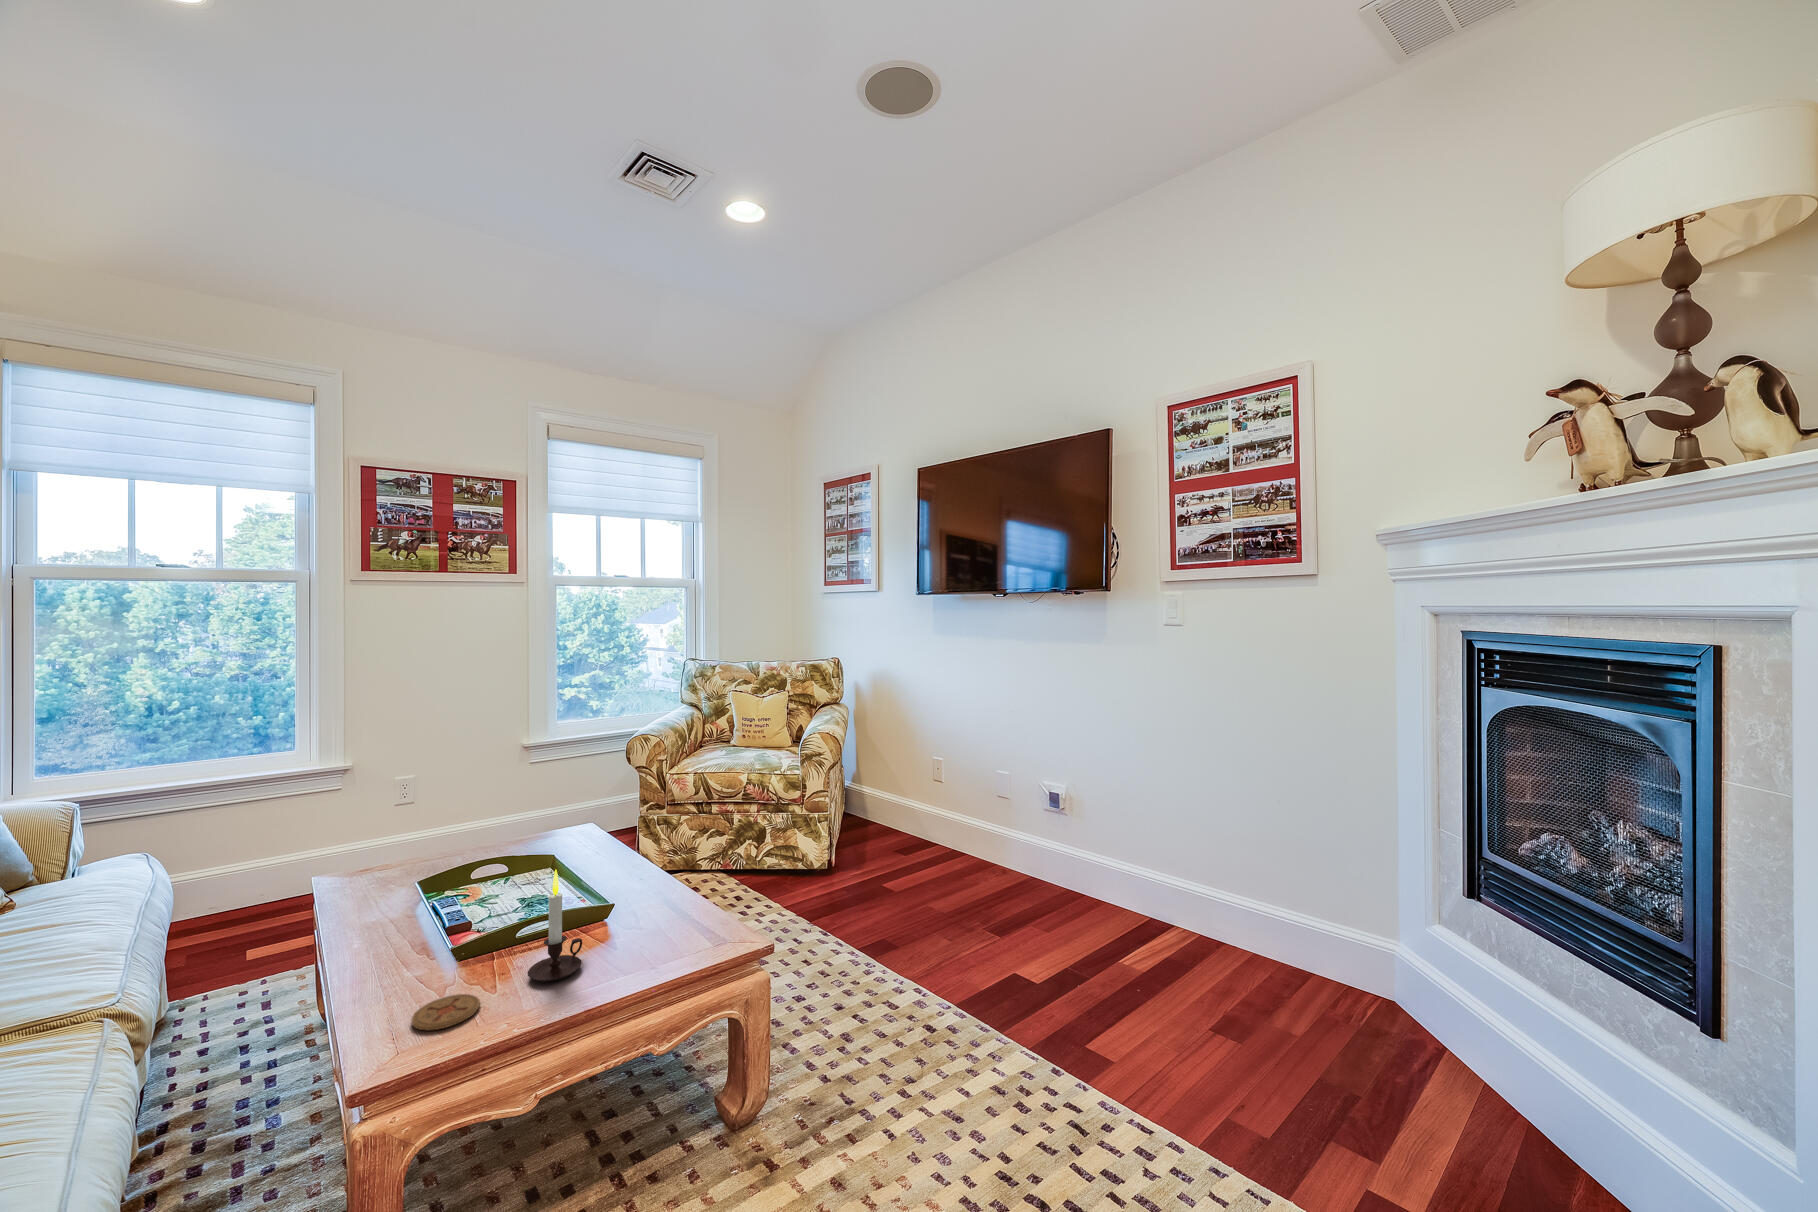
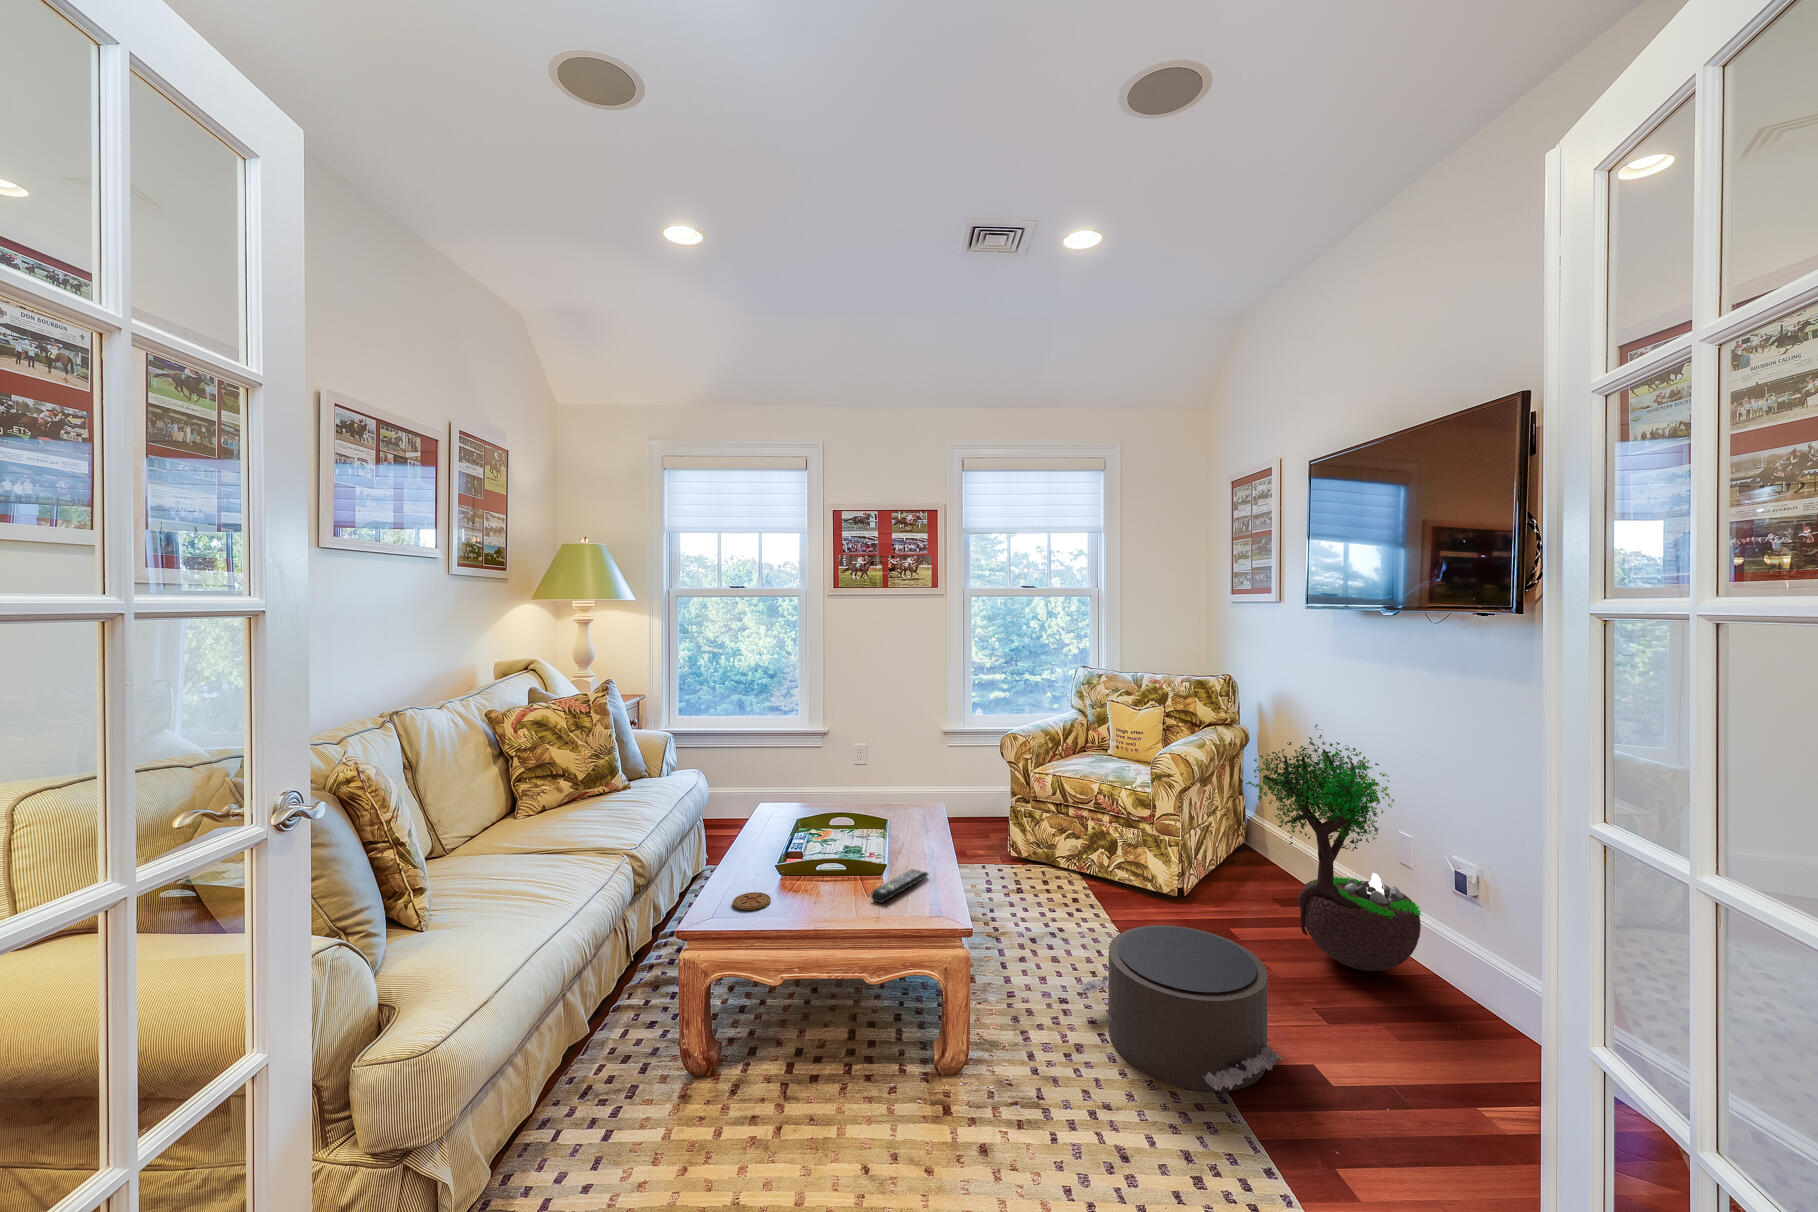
potted tree: none [902,690,1027,887] -> present [1246,724,1421,971]
candle: present [528,870,582,982] -> none [802,825,842,903]
pouf: none [821,884,1010,1033] -> present [1080,925,1284,1092]
remote control: none [632,898,678,950] -> present [871,869,928,903]

